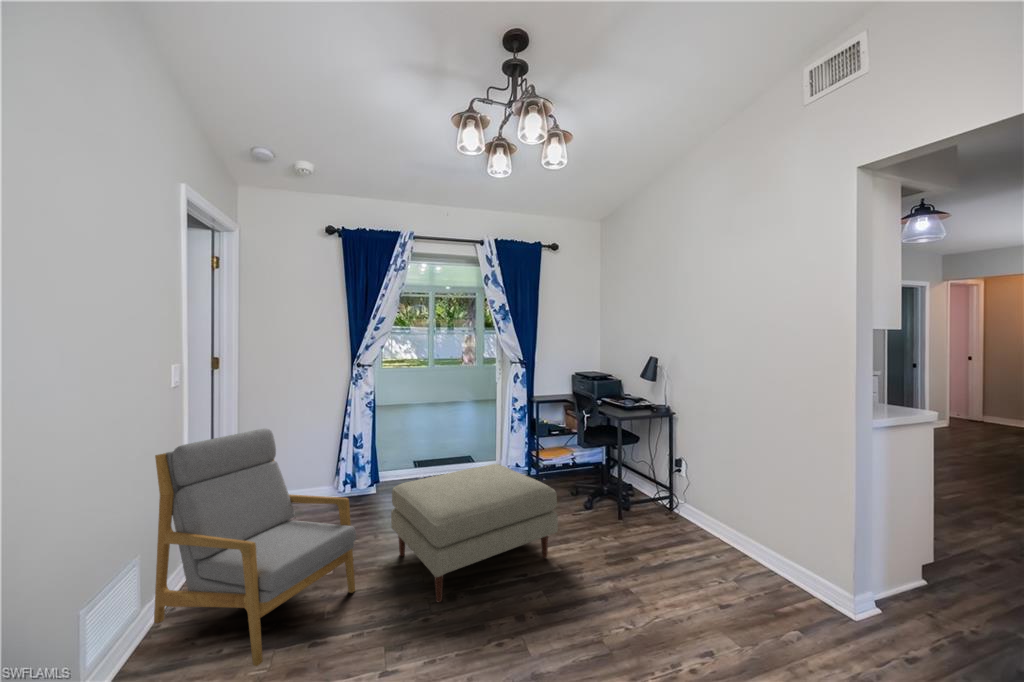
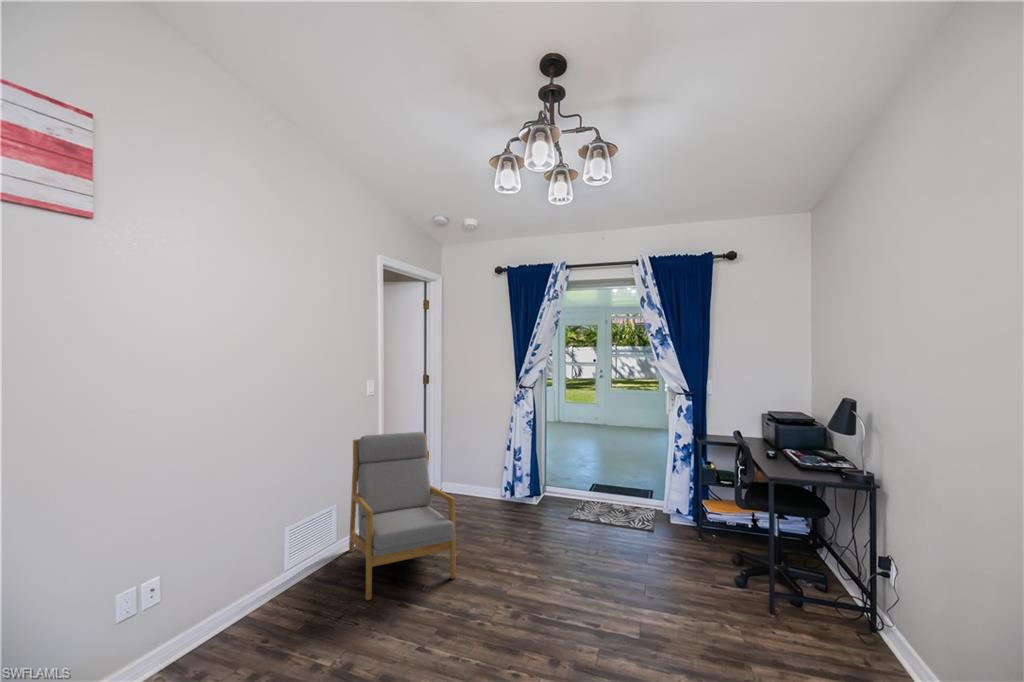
ottoman: present [391,464,558,602] -> none [492,498,645,621]

